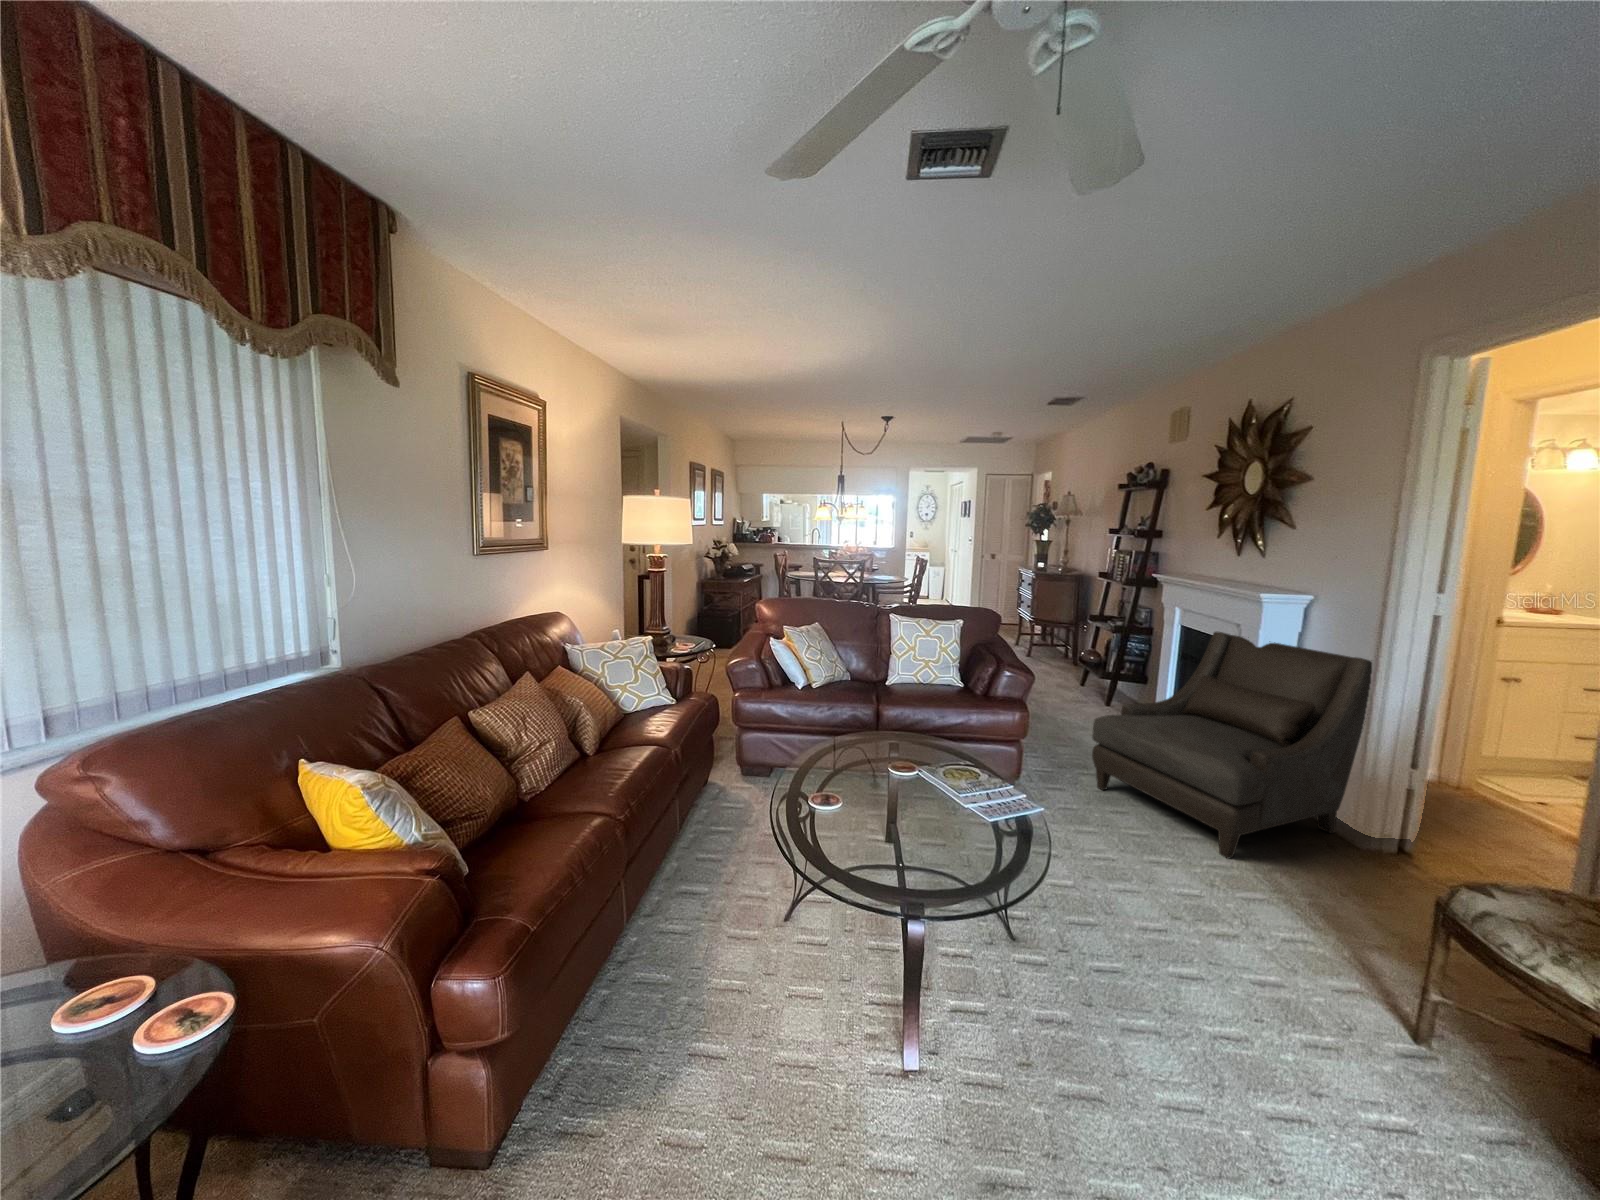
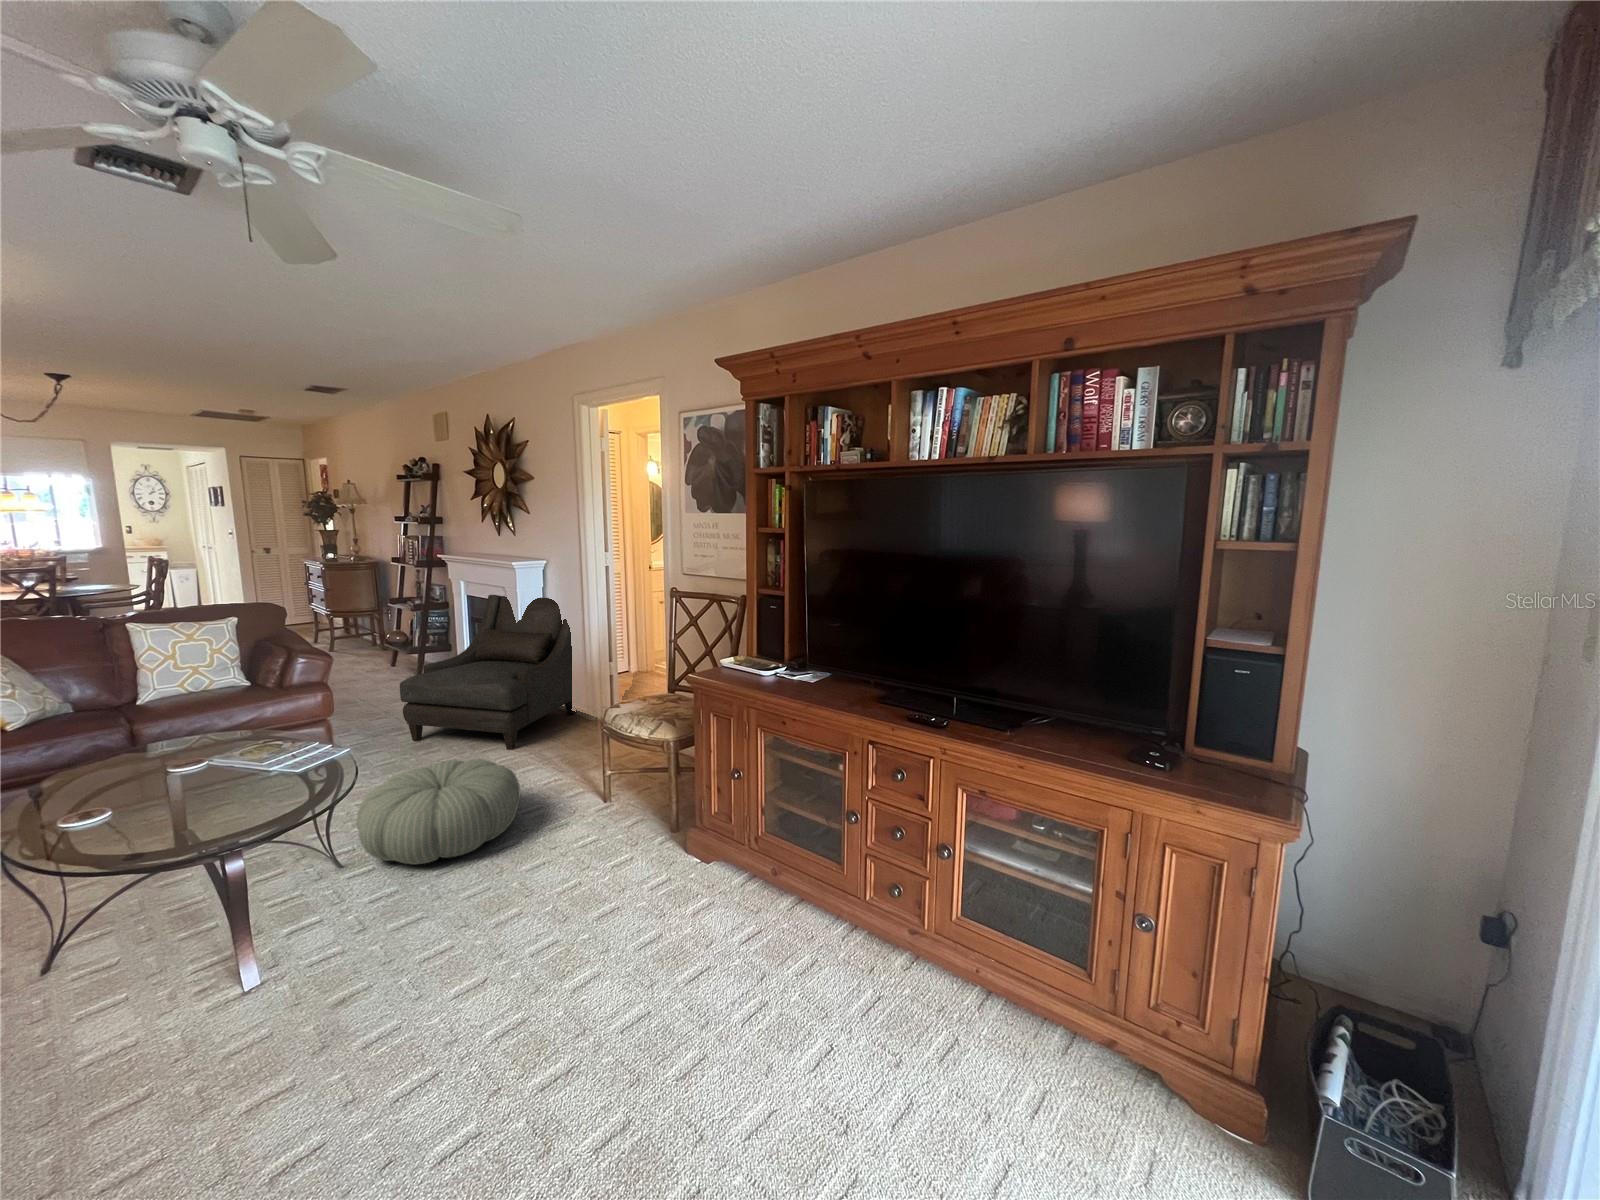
pouf: none [1034,852,1261,1035] -> present [357,759,520,864]

